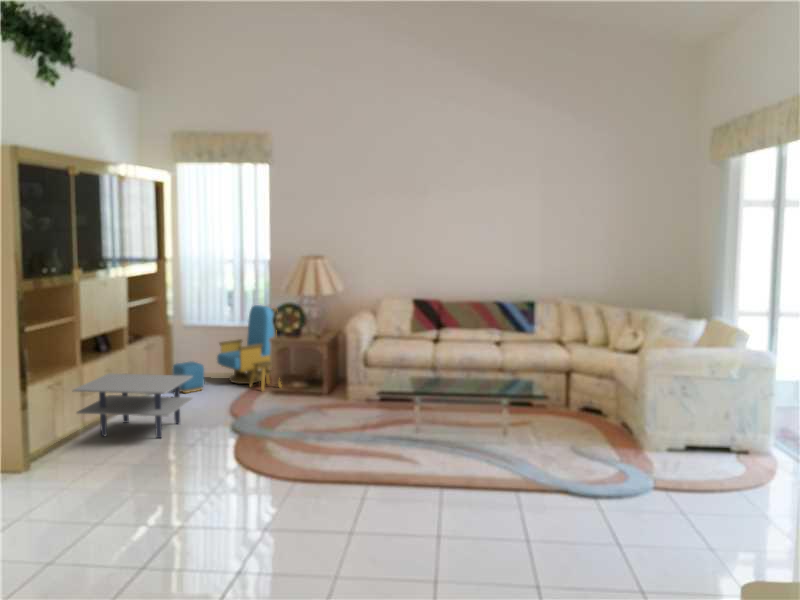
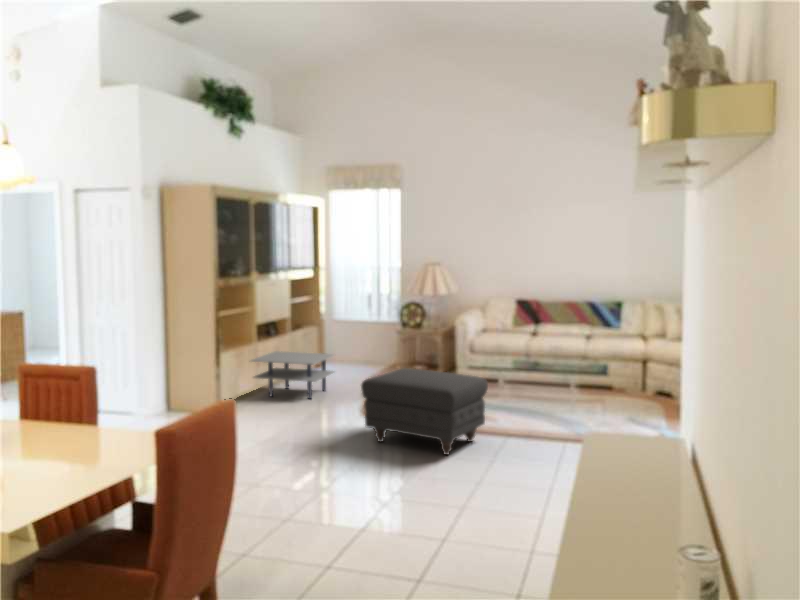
armchair: present [173,305,281,393] -> none [323,304,408,372]
ottoman: none [240,400,410,523] -> present [361,368,488,455]

